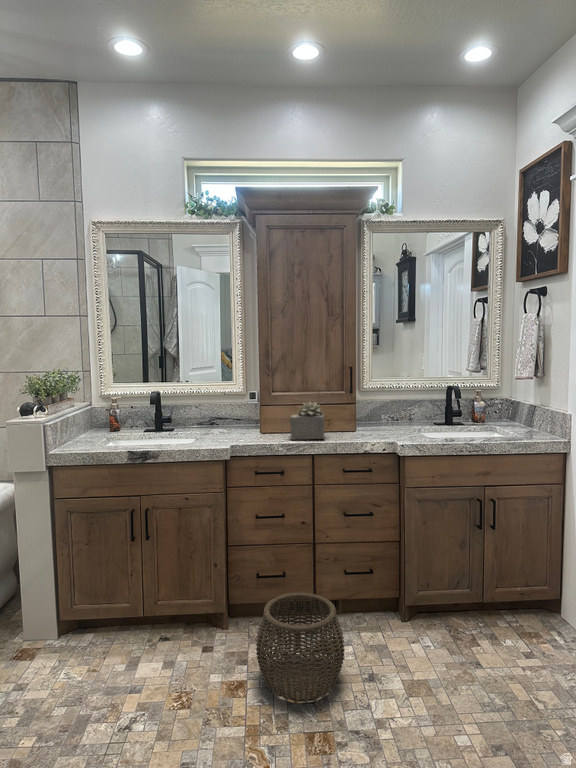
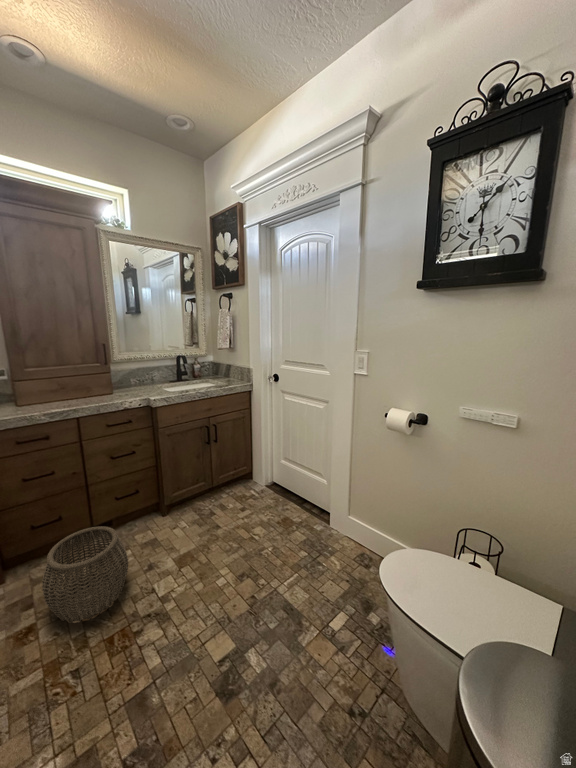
succulent plant: present [290,402,324,439] -> none [50,375,87,408]

